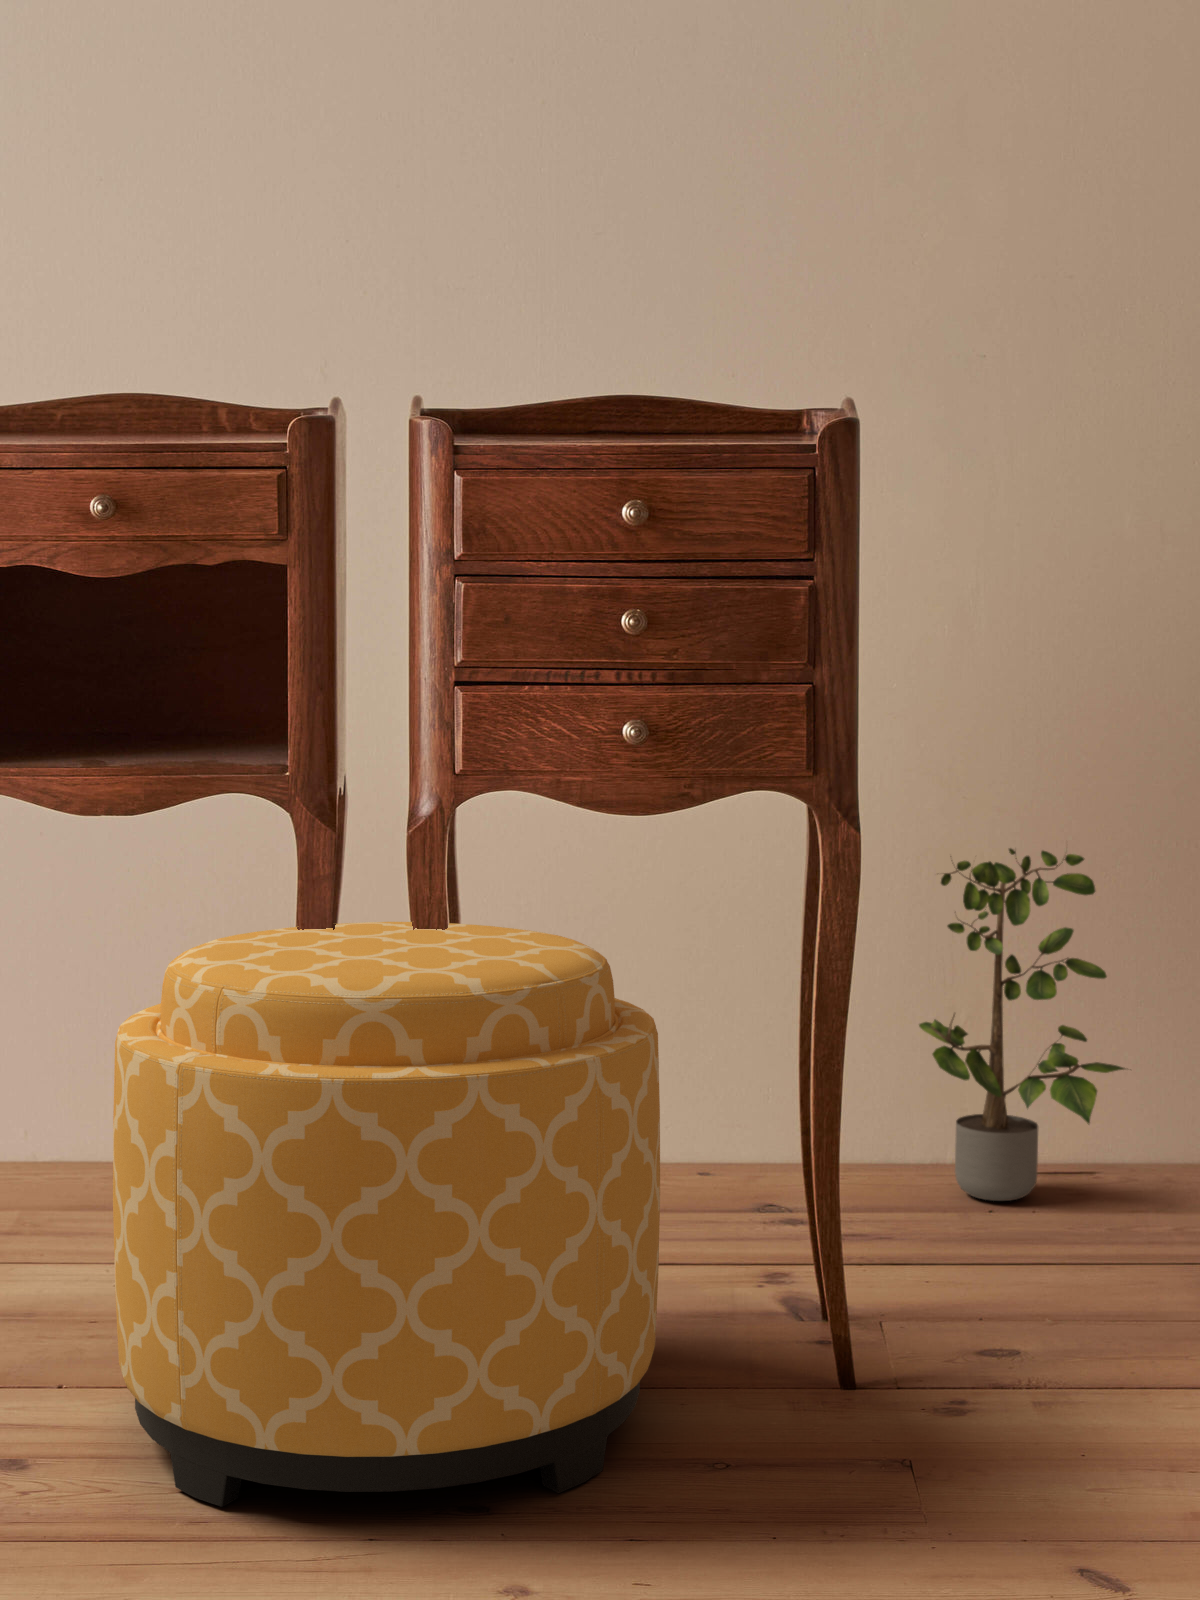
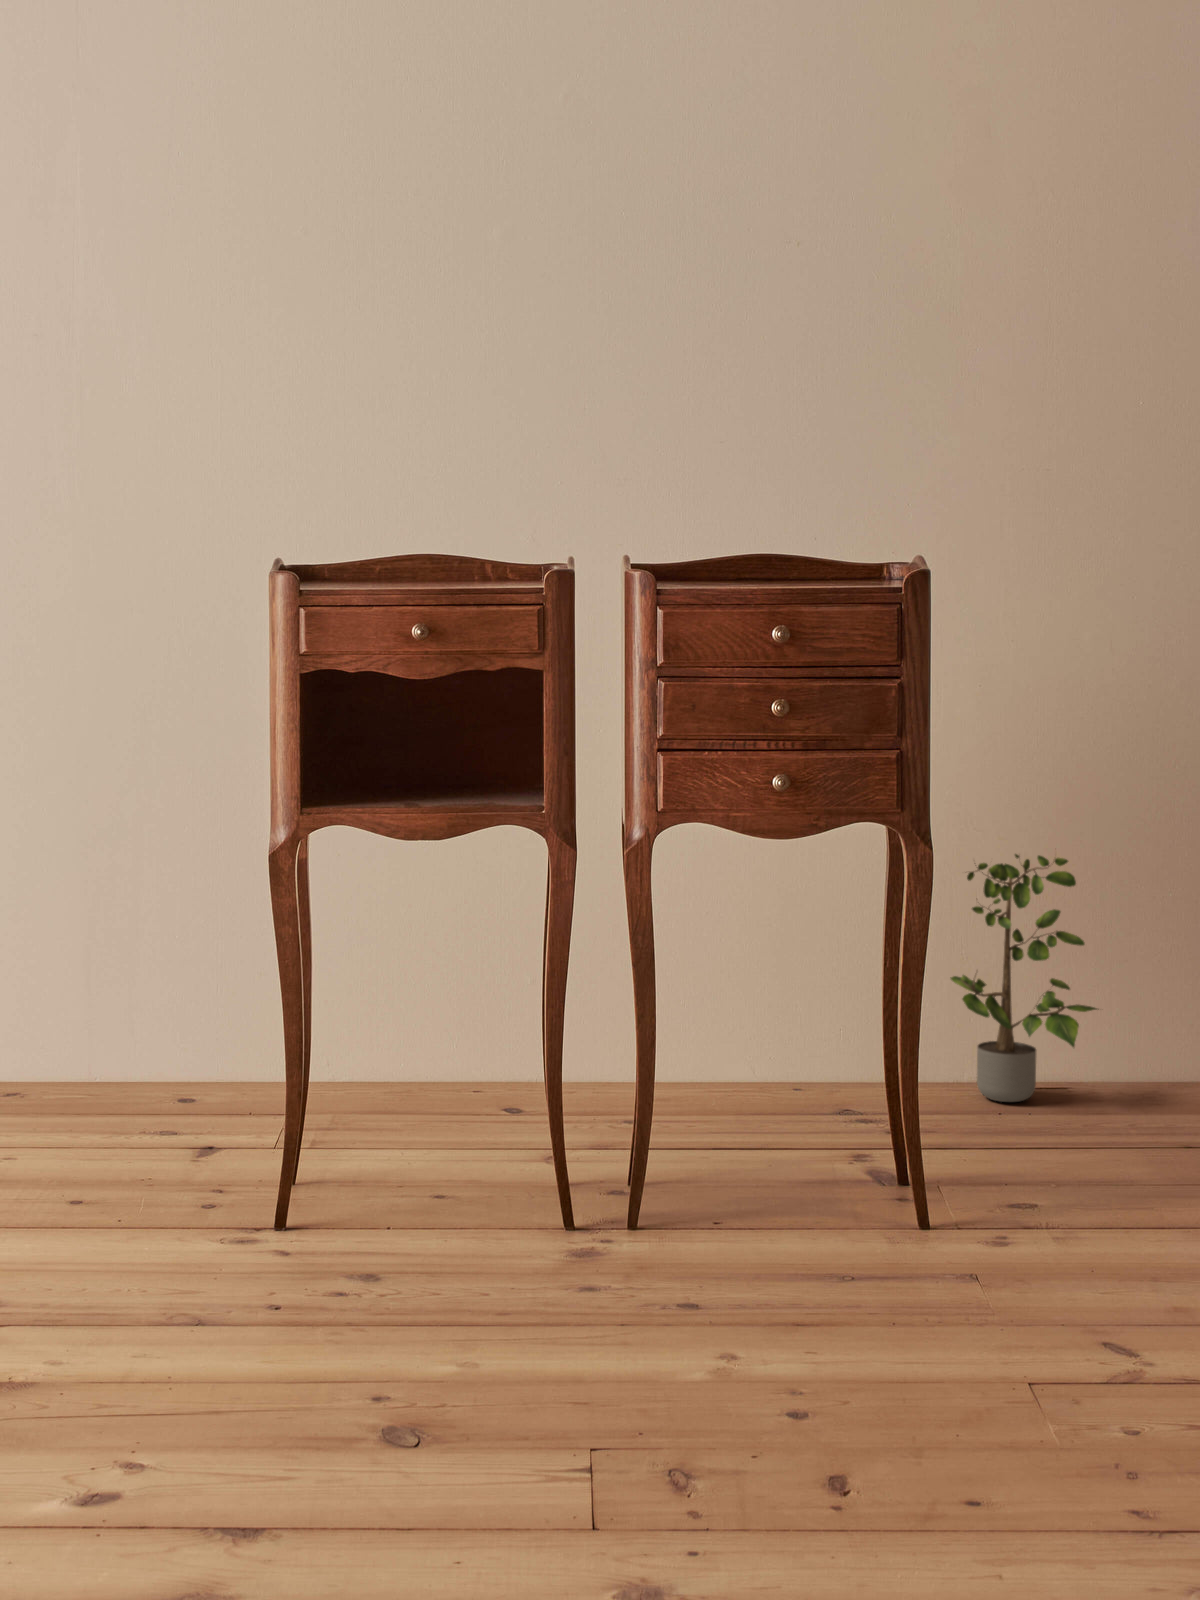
ottoman: present [113,922,660,1507] -> none [435,911,800,1304]

